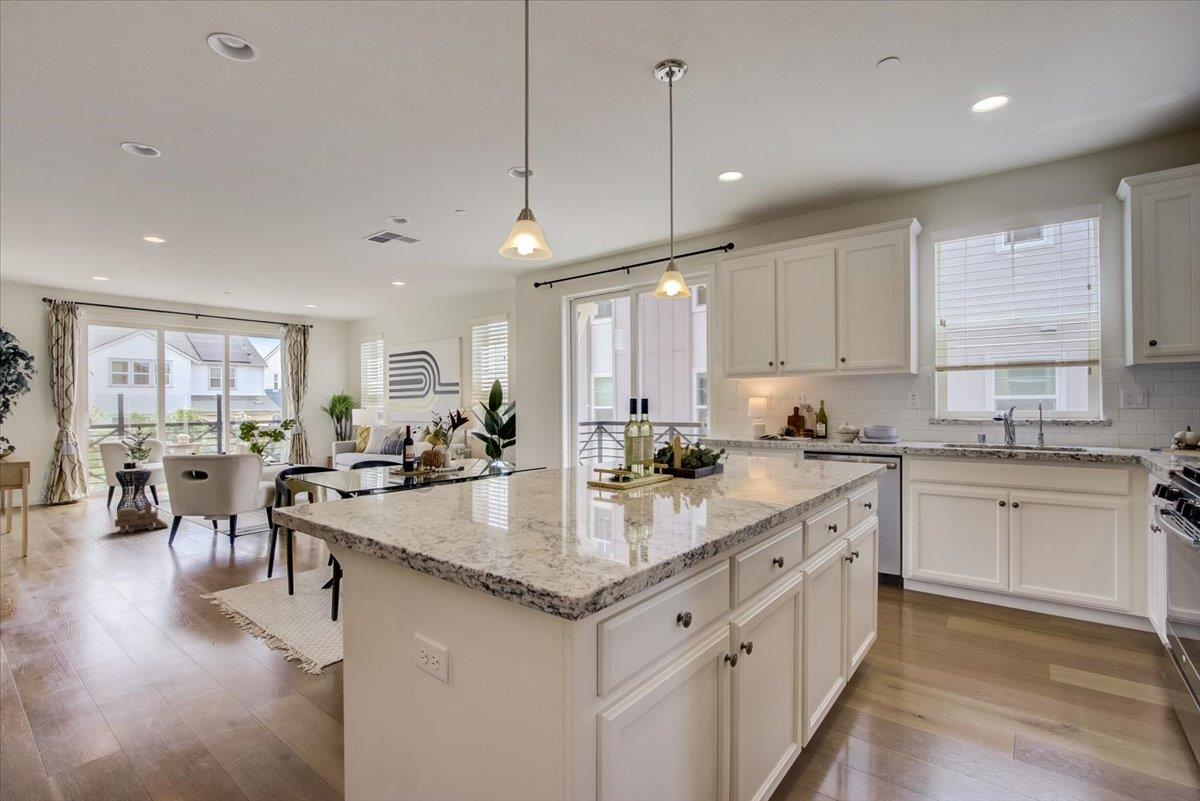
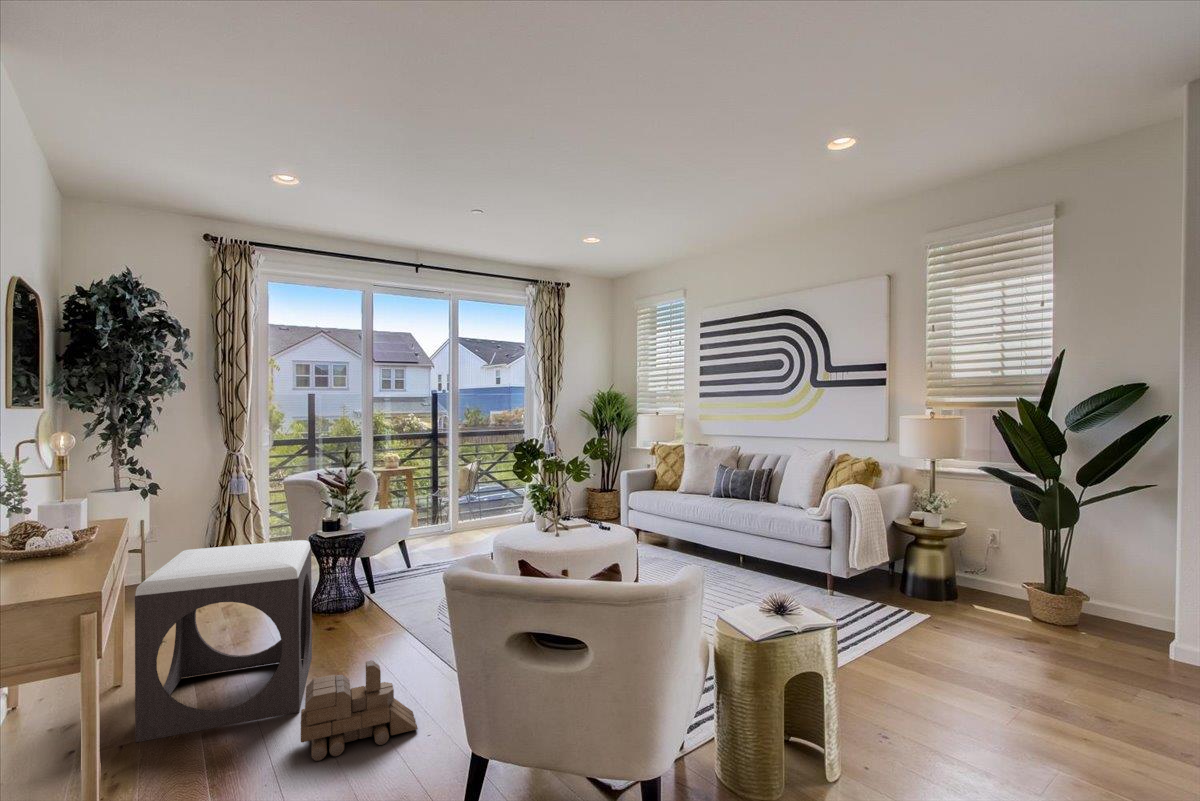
footstool: none [36,463,119,536] -> present [135,540,312,742]

